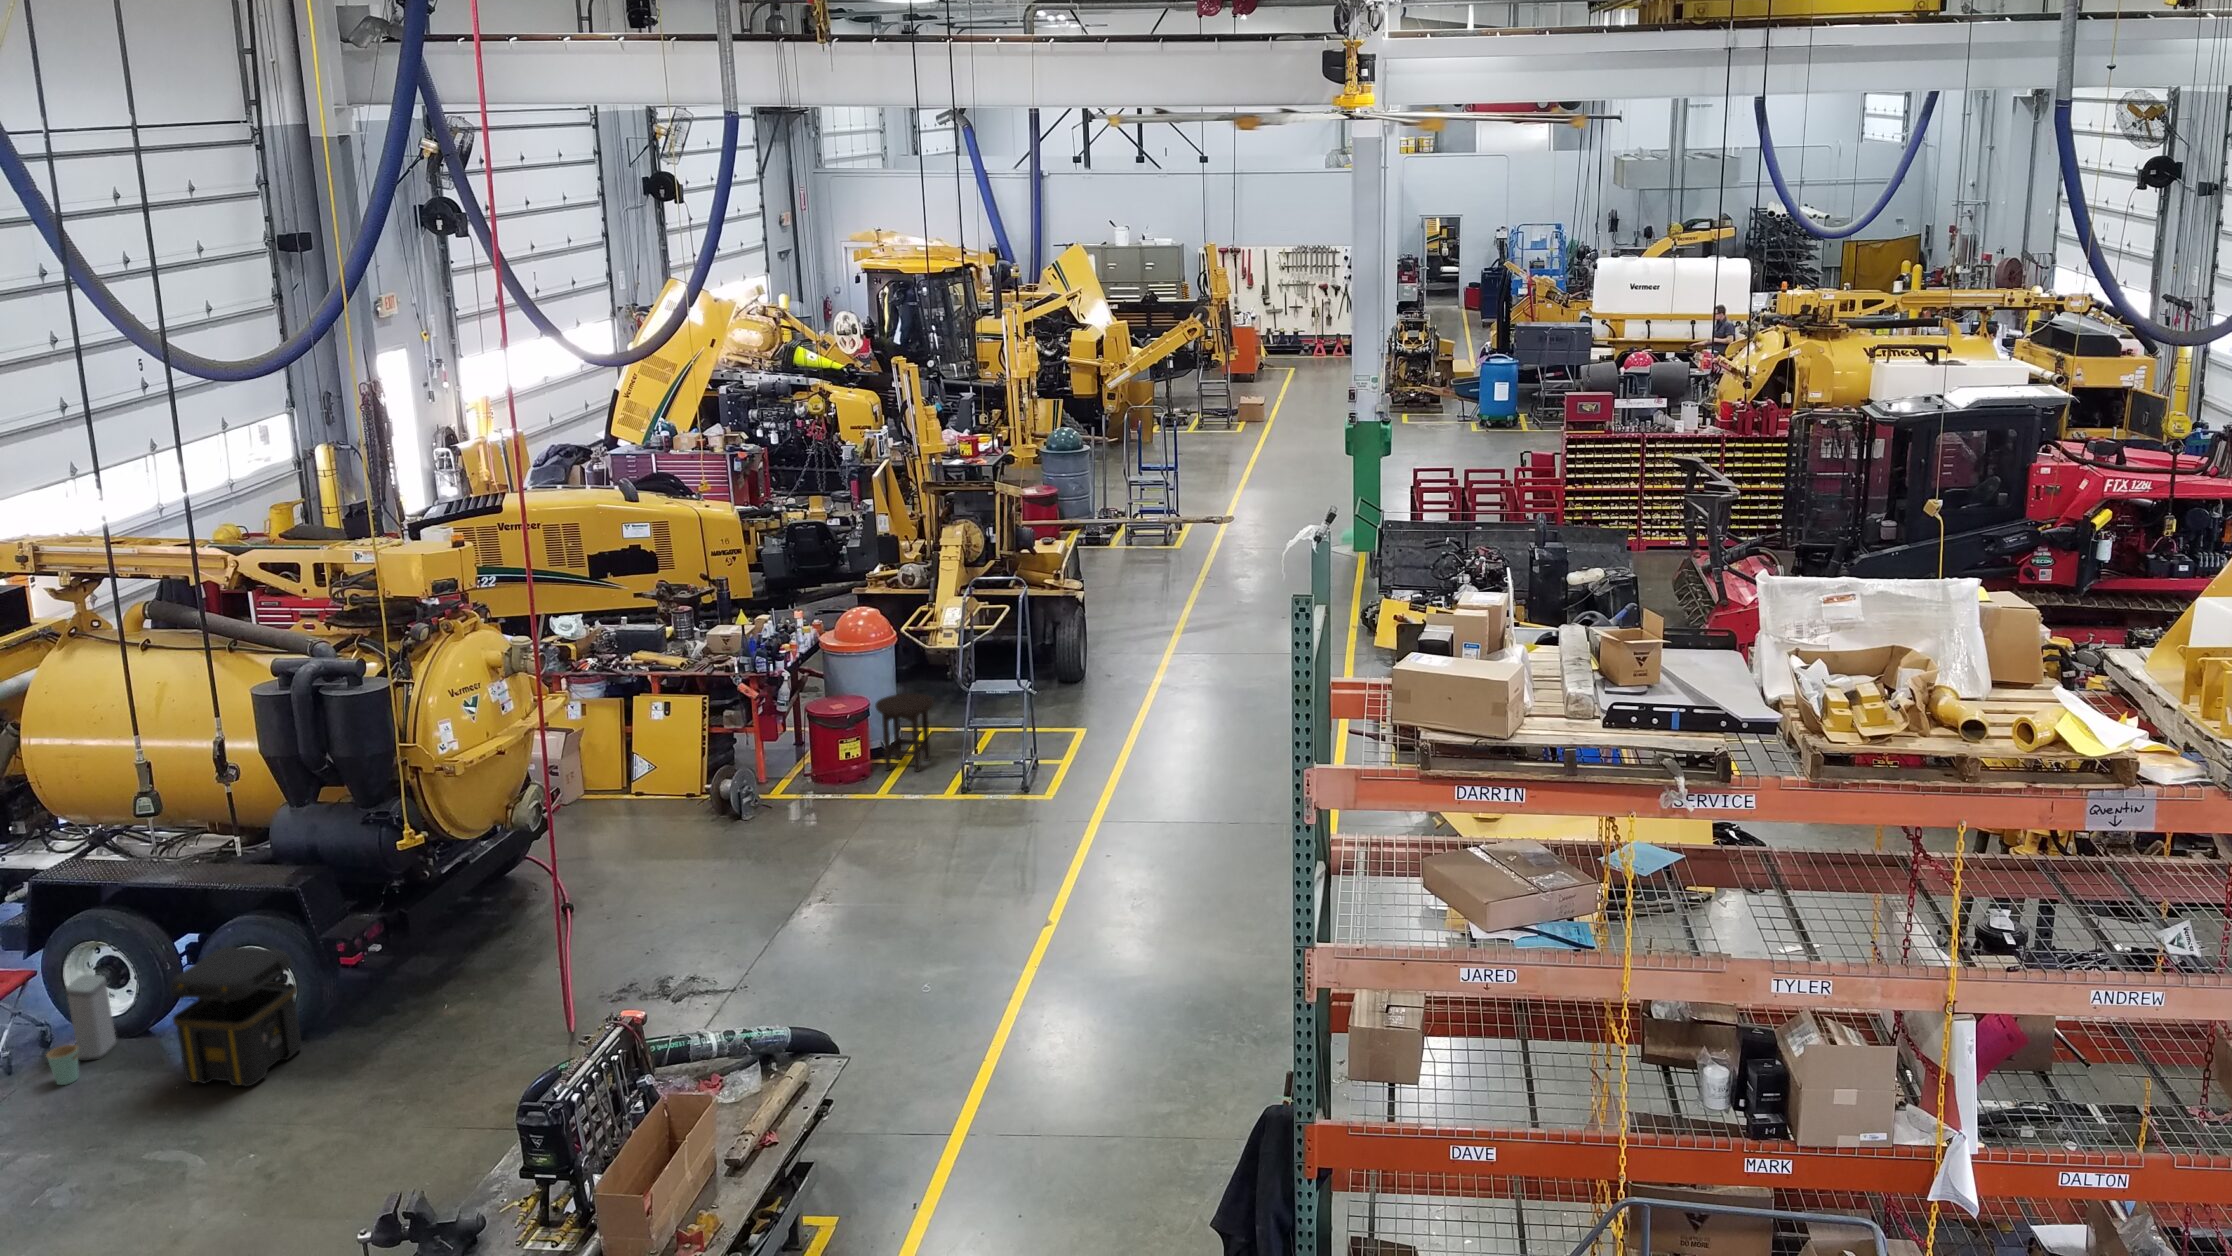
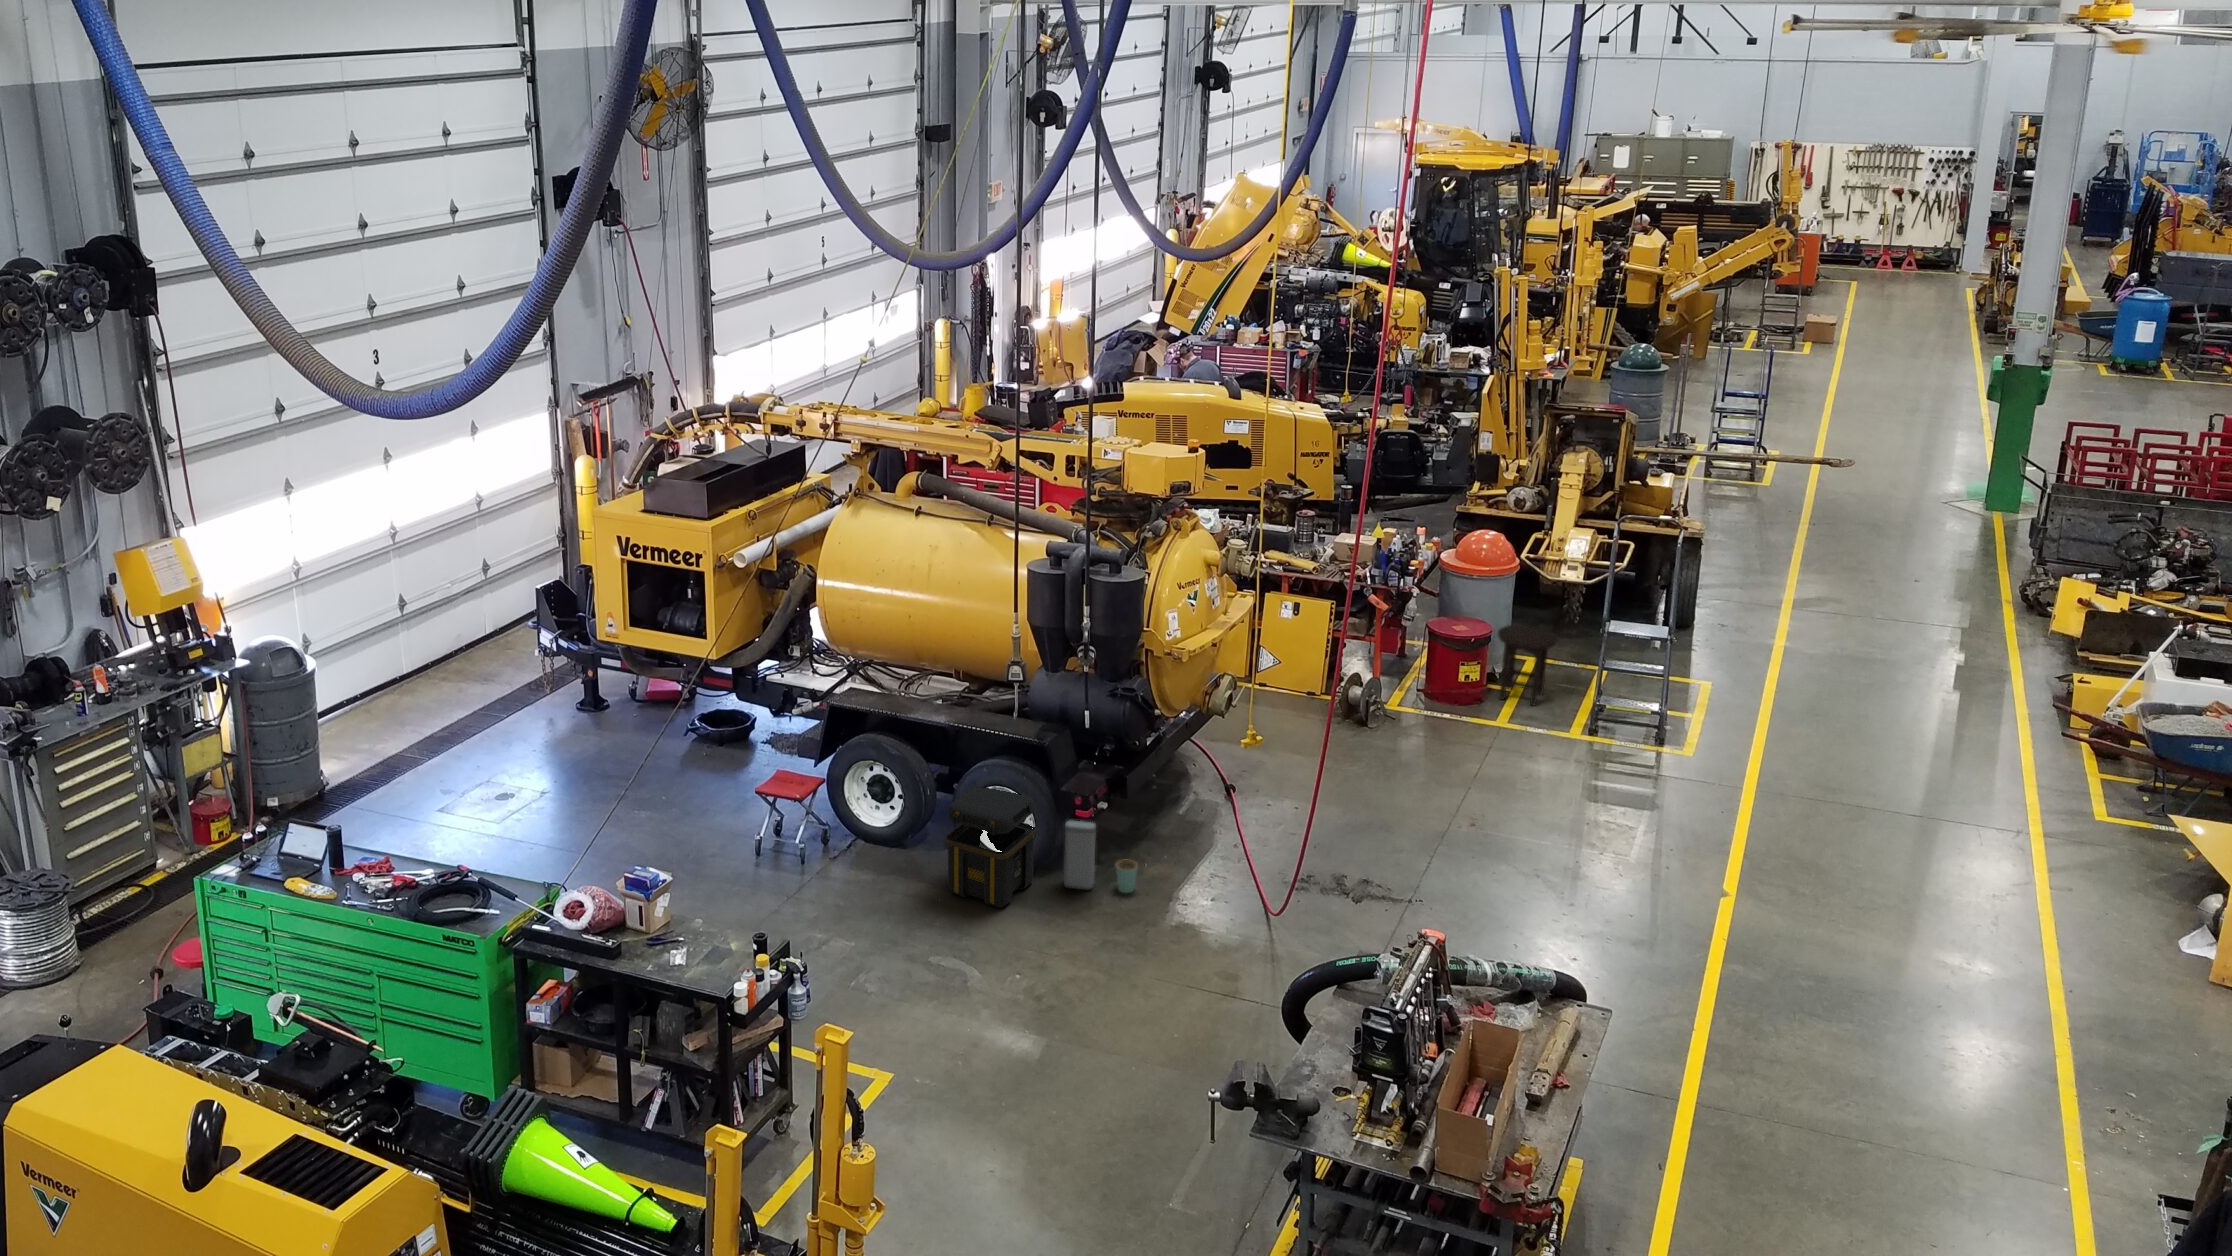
trash can: present [47,974,116,1085] -> present [1064,821,1138,893]

